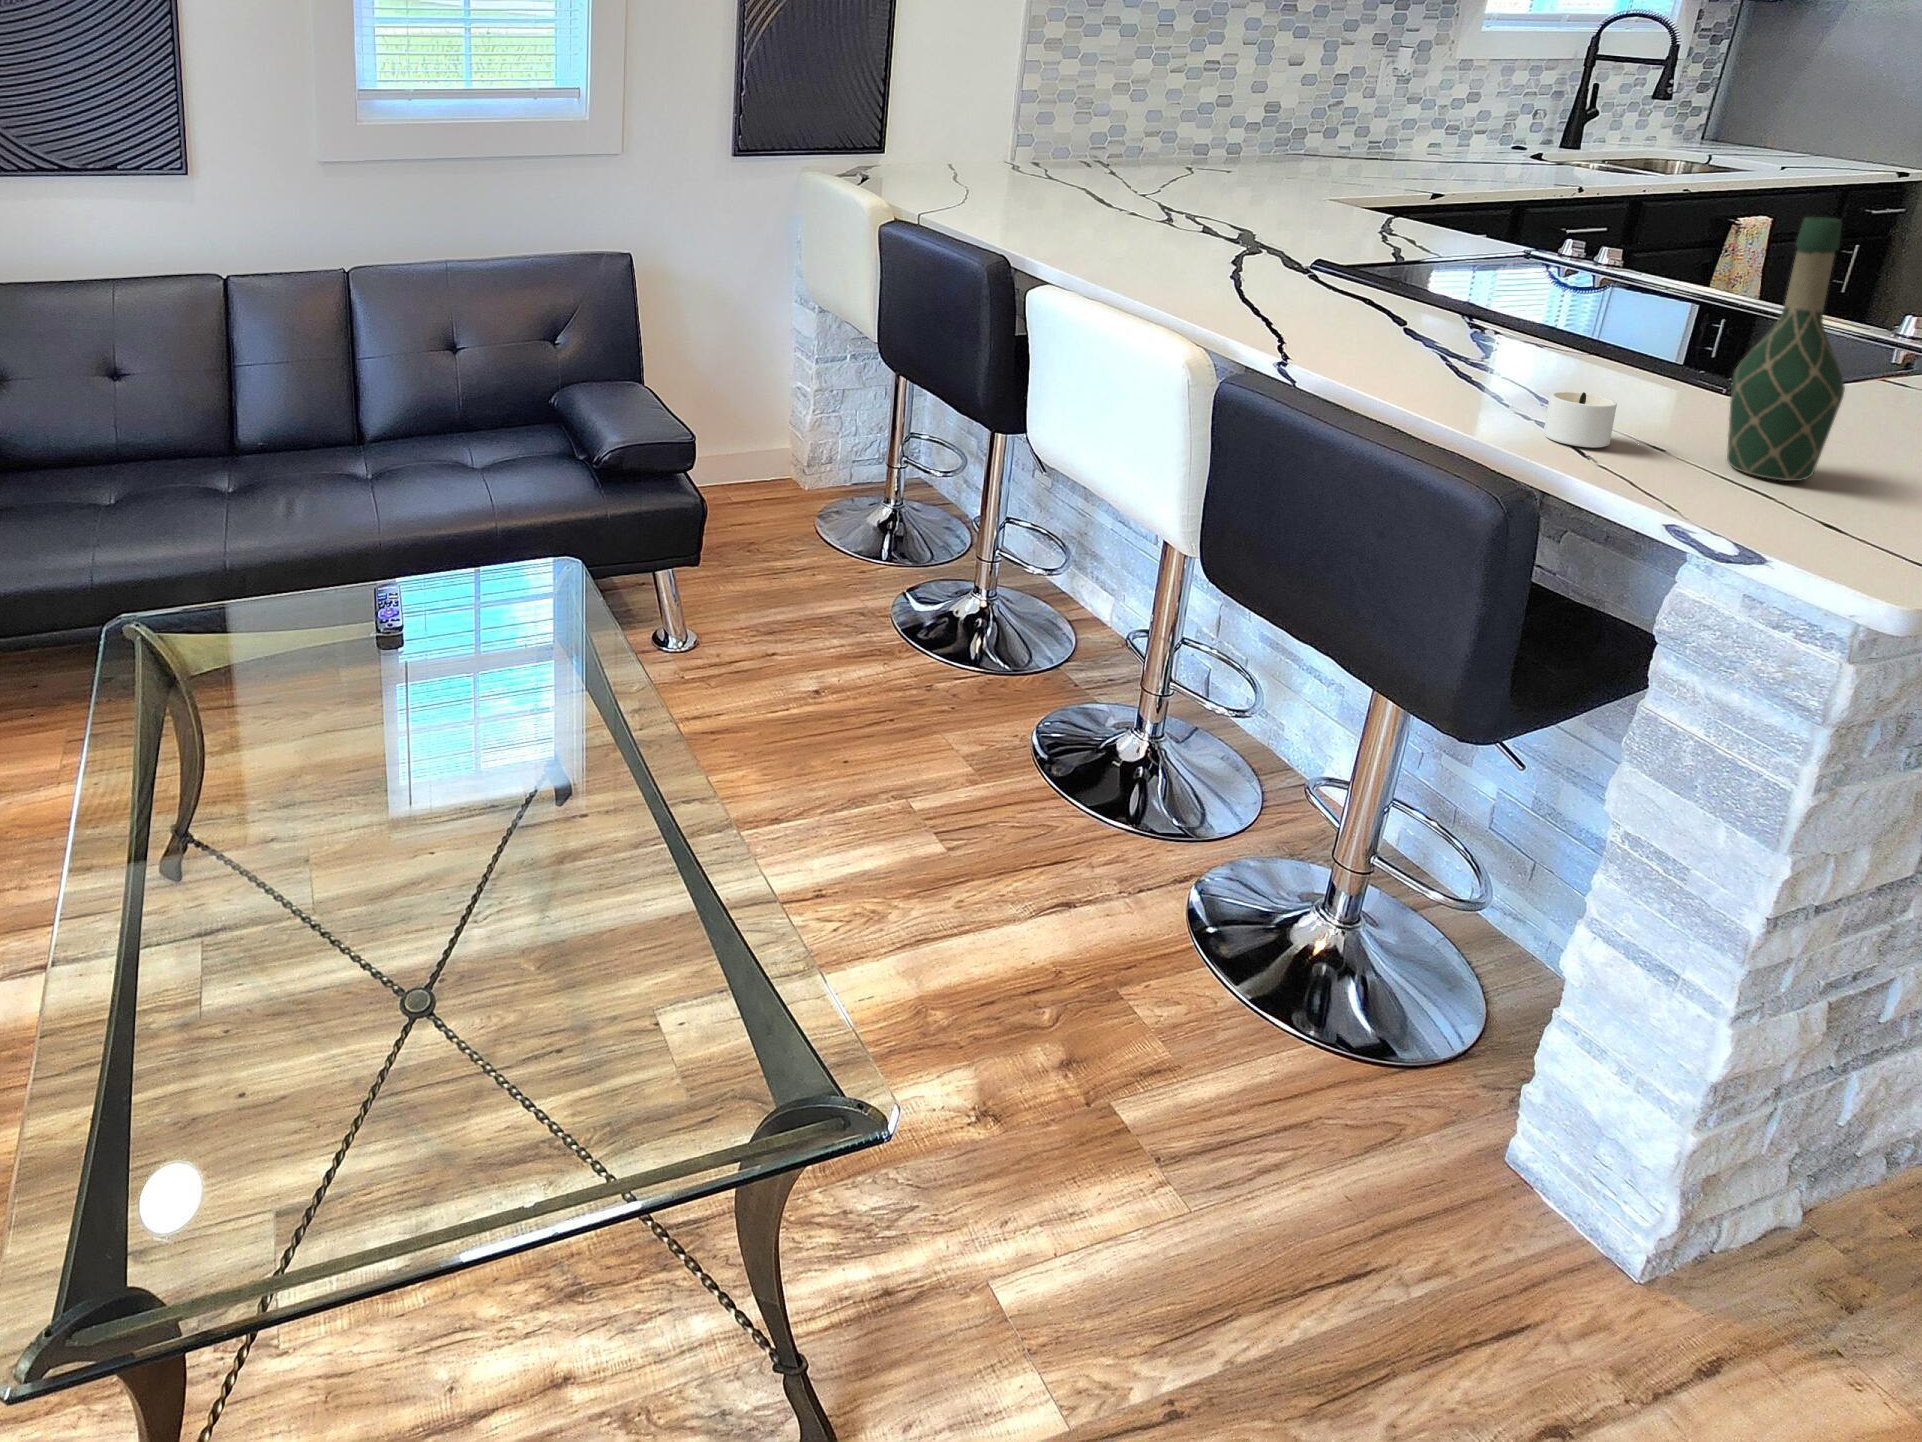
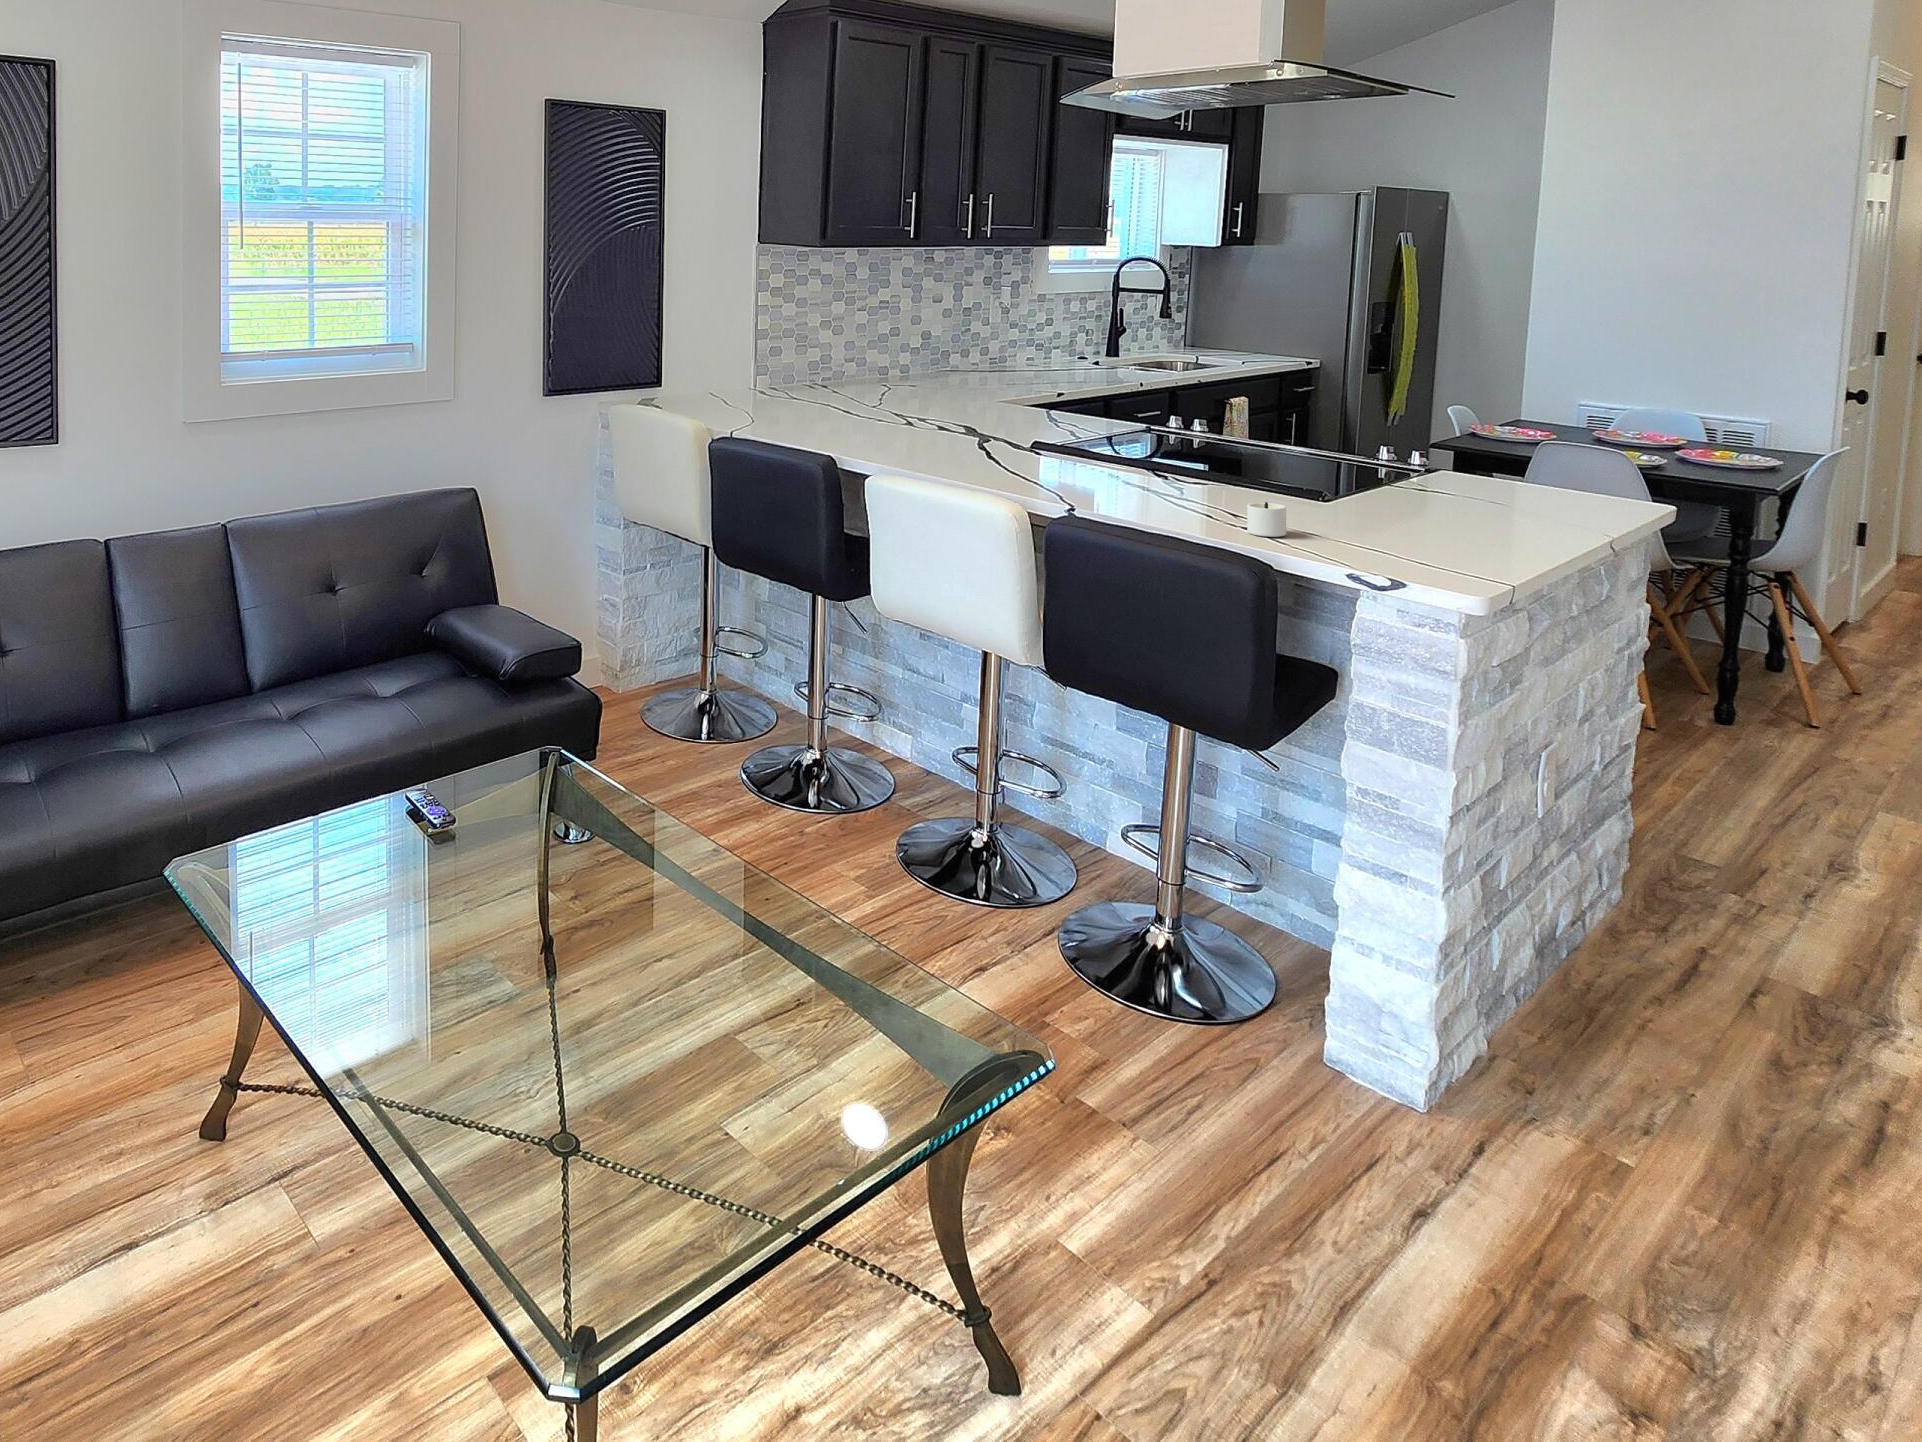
wine bottle: present [1727,217,1845,481] -> none [1342,380,1401,542]

